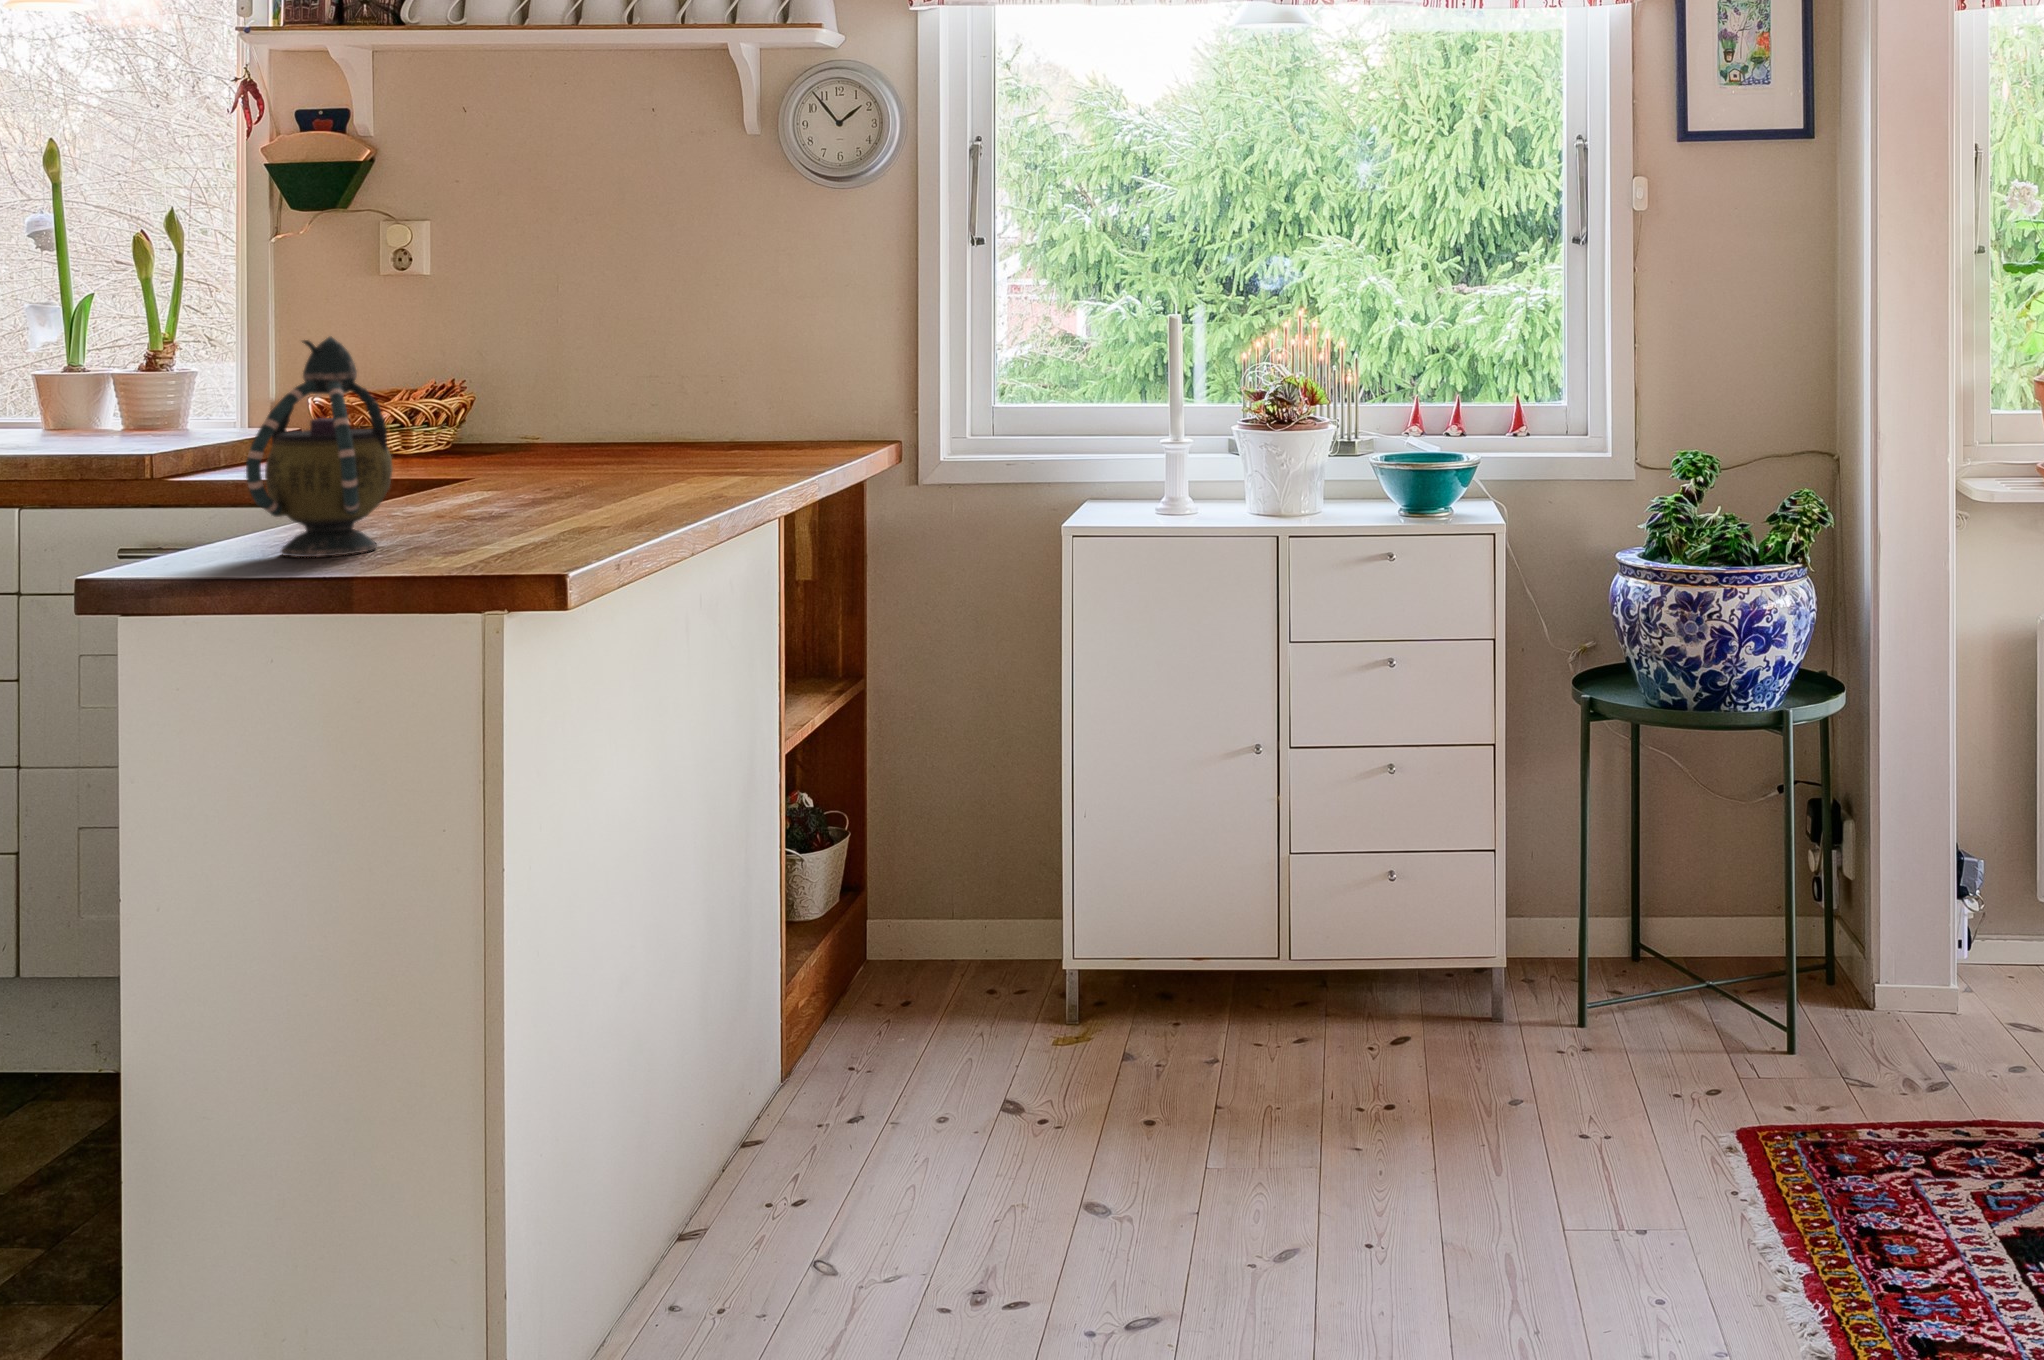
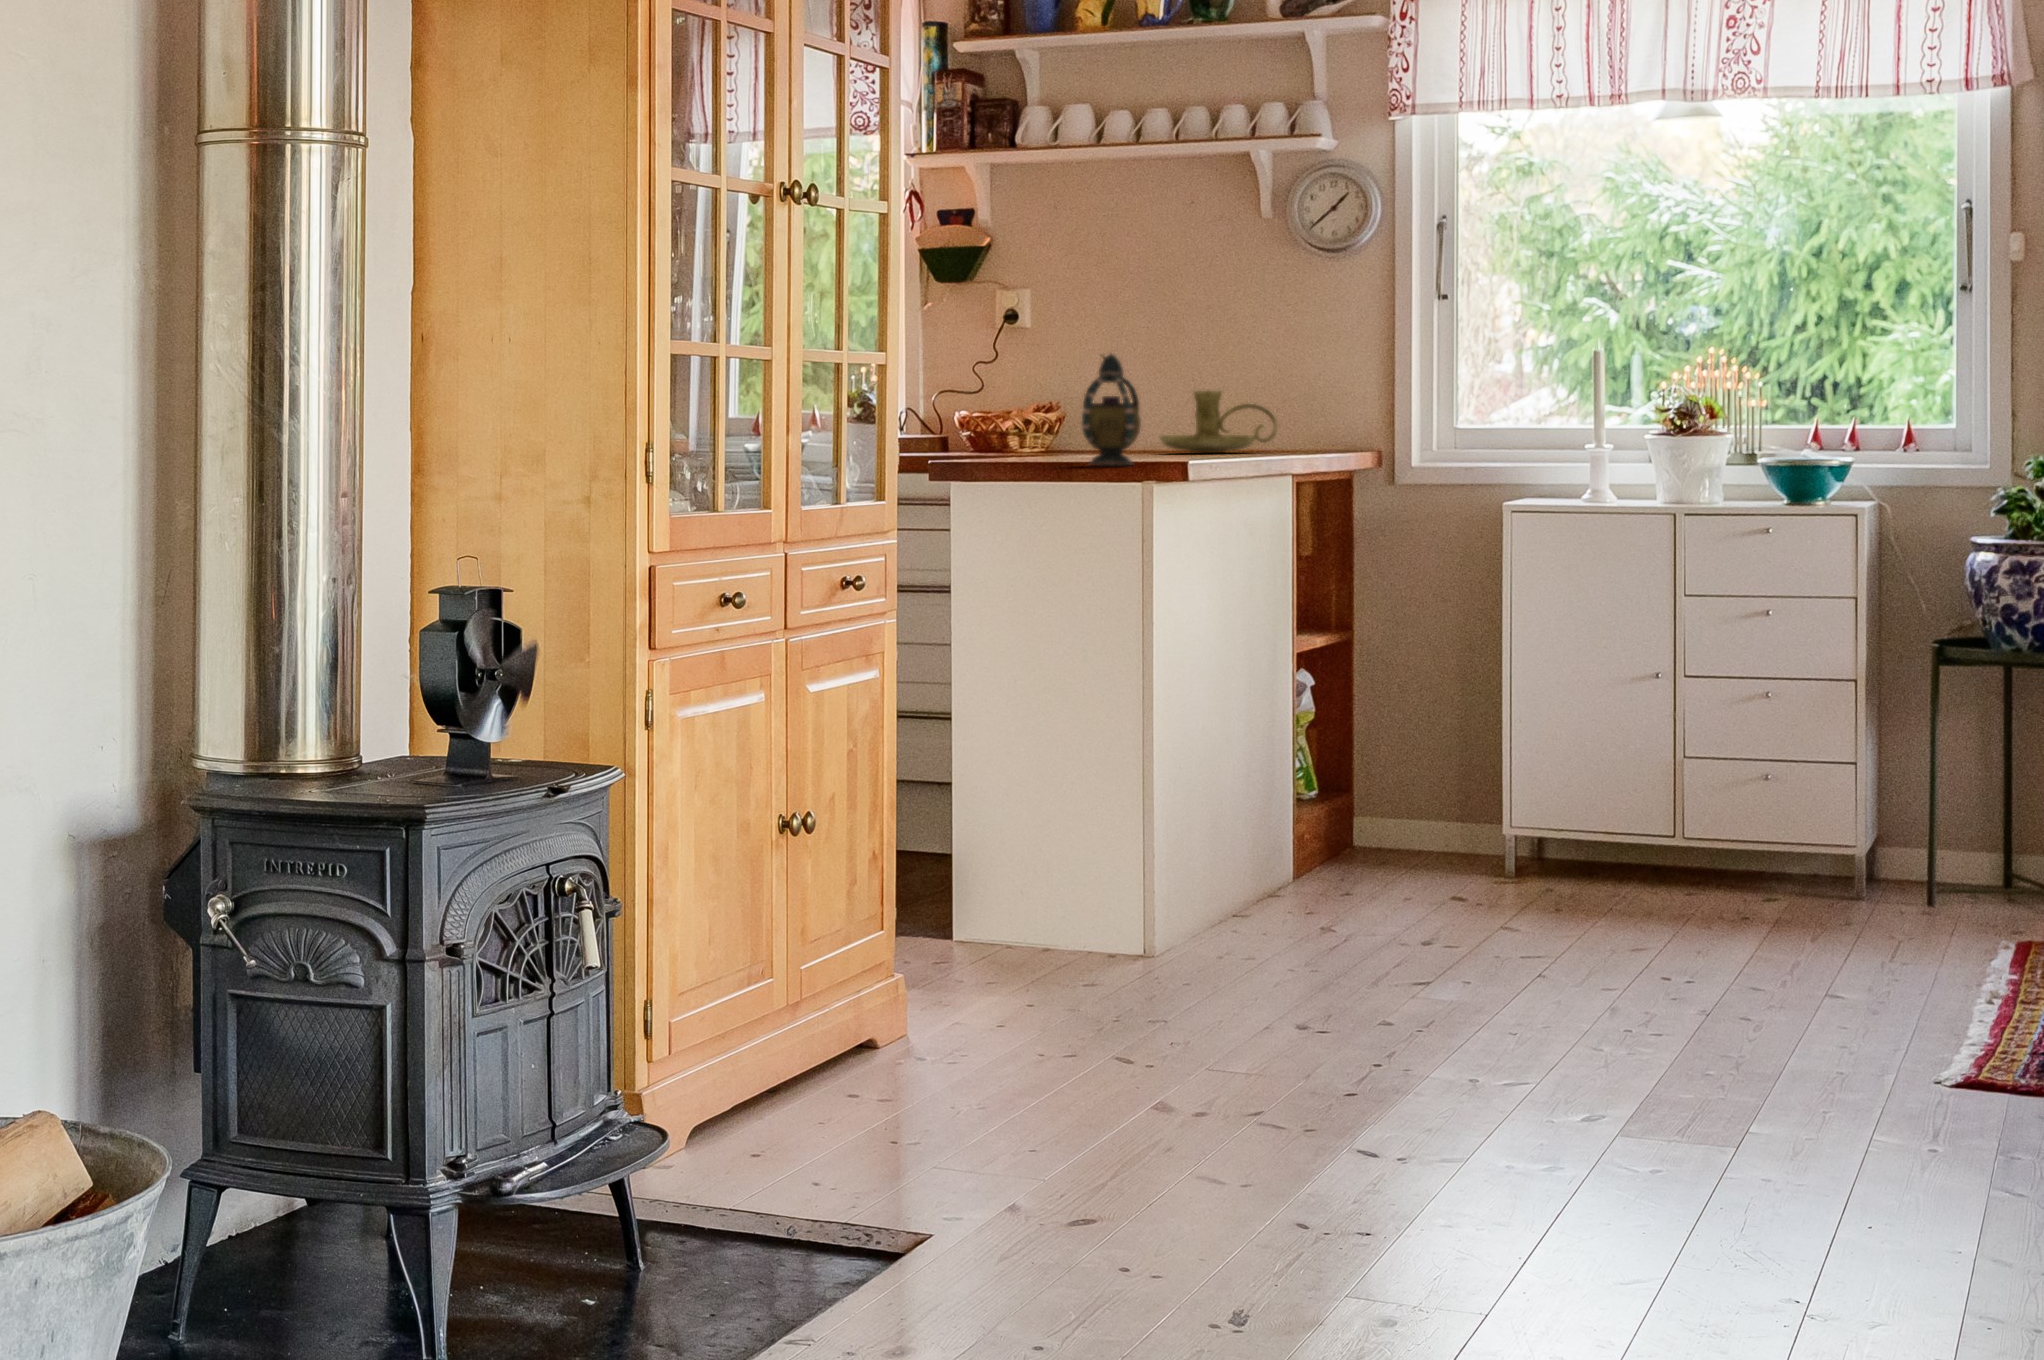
candle holder: none [592,365,758,452] -> present [1160,391,1277,453]

